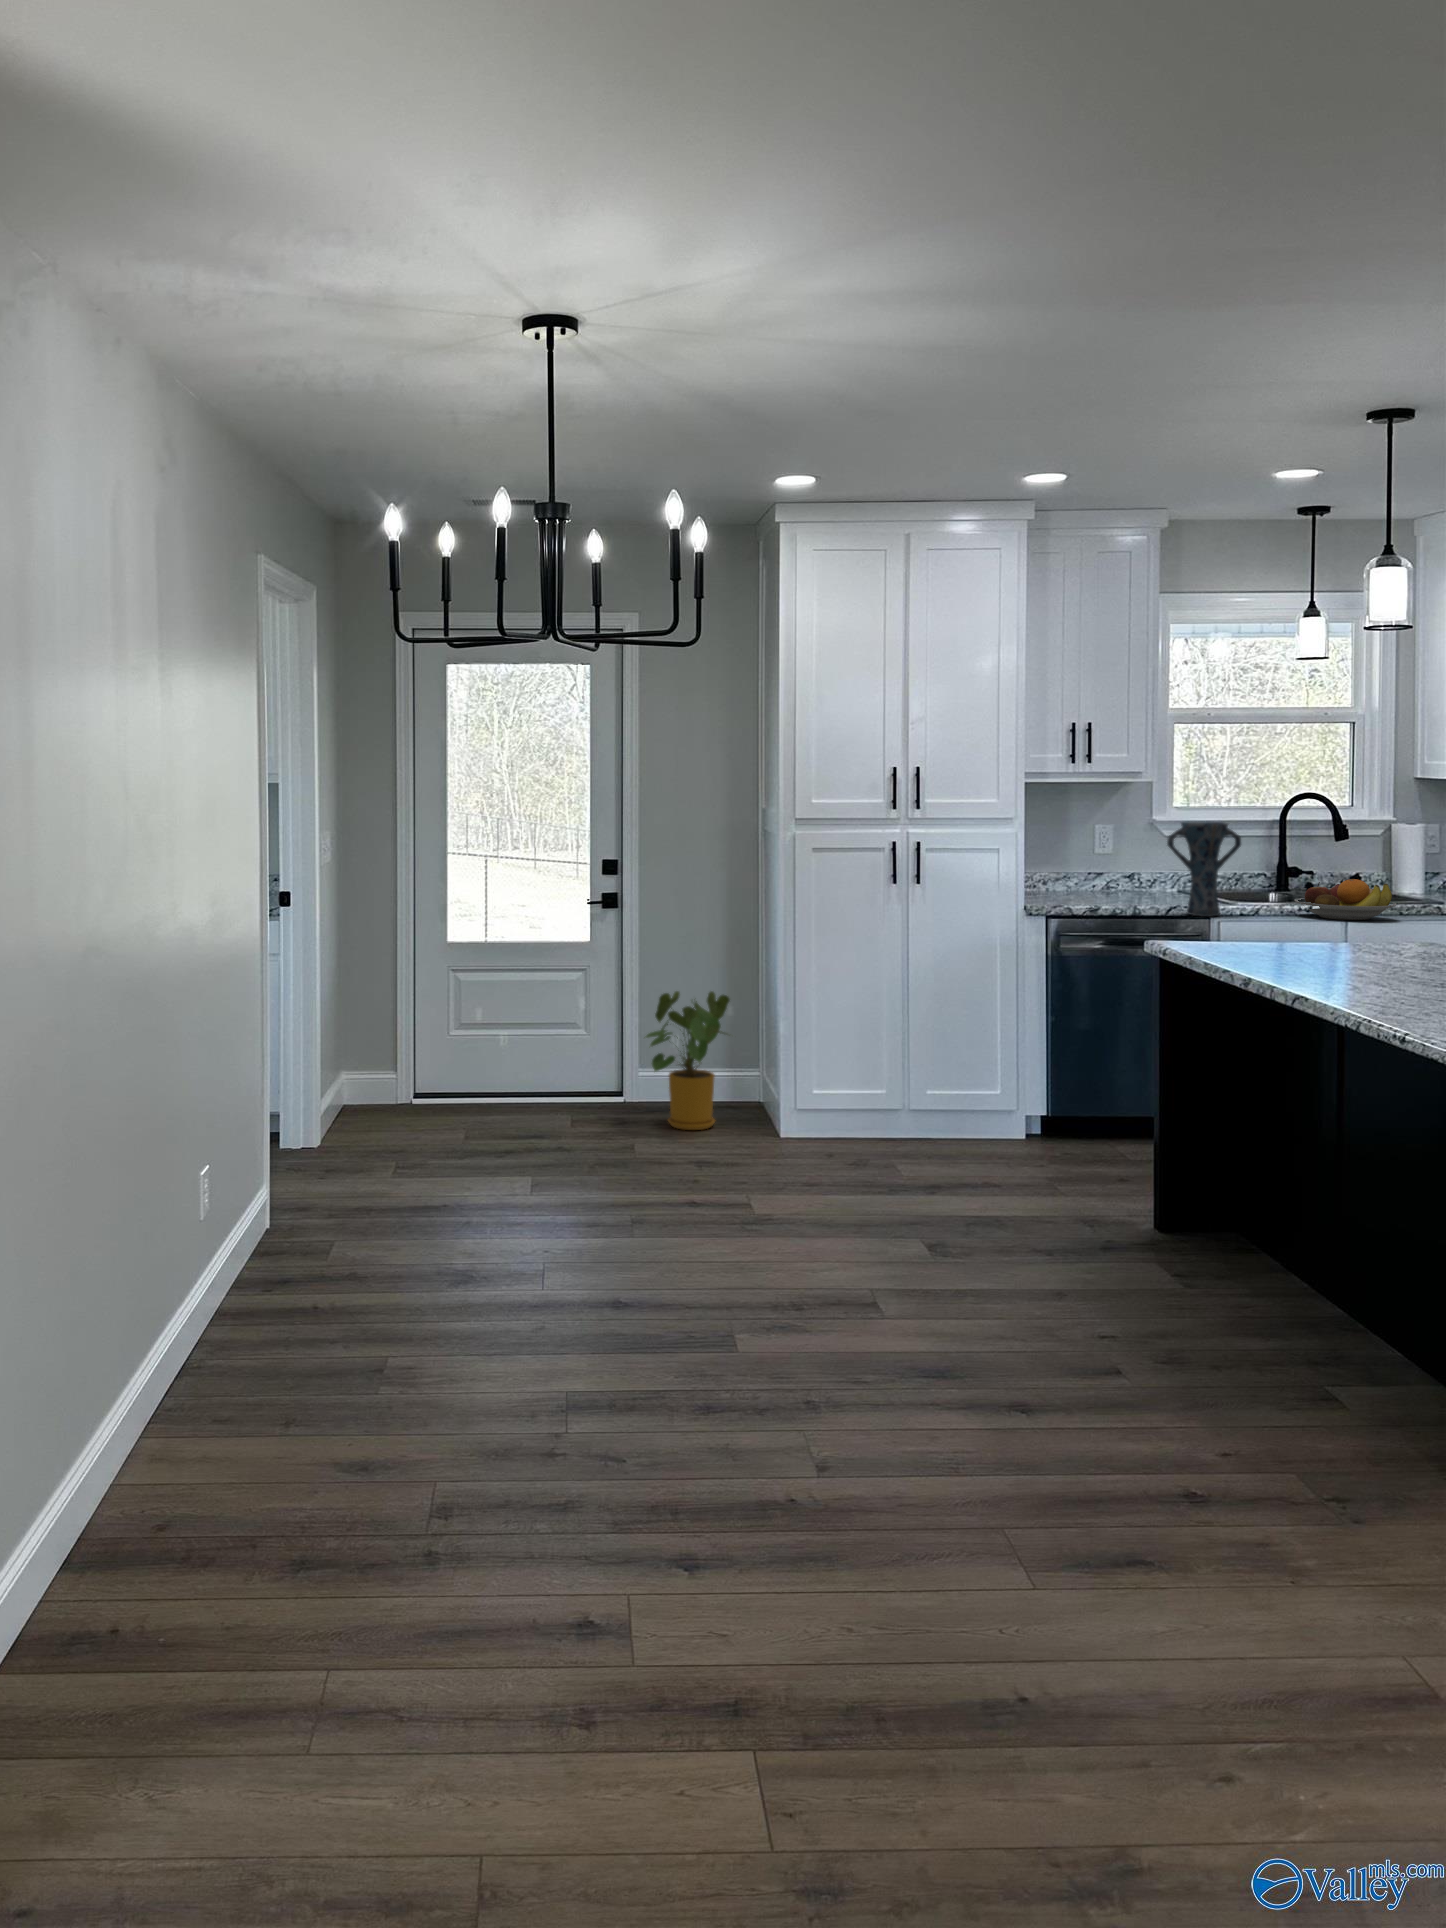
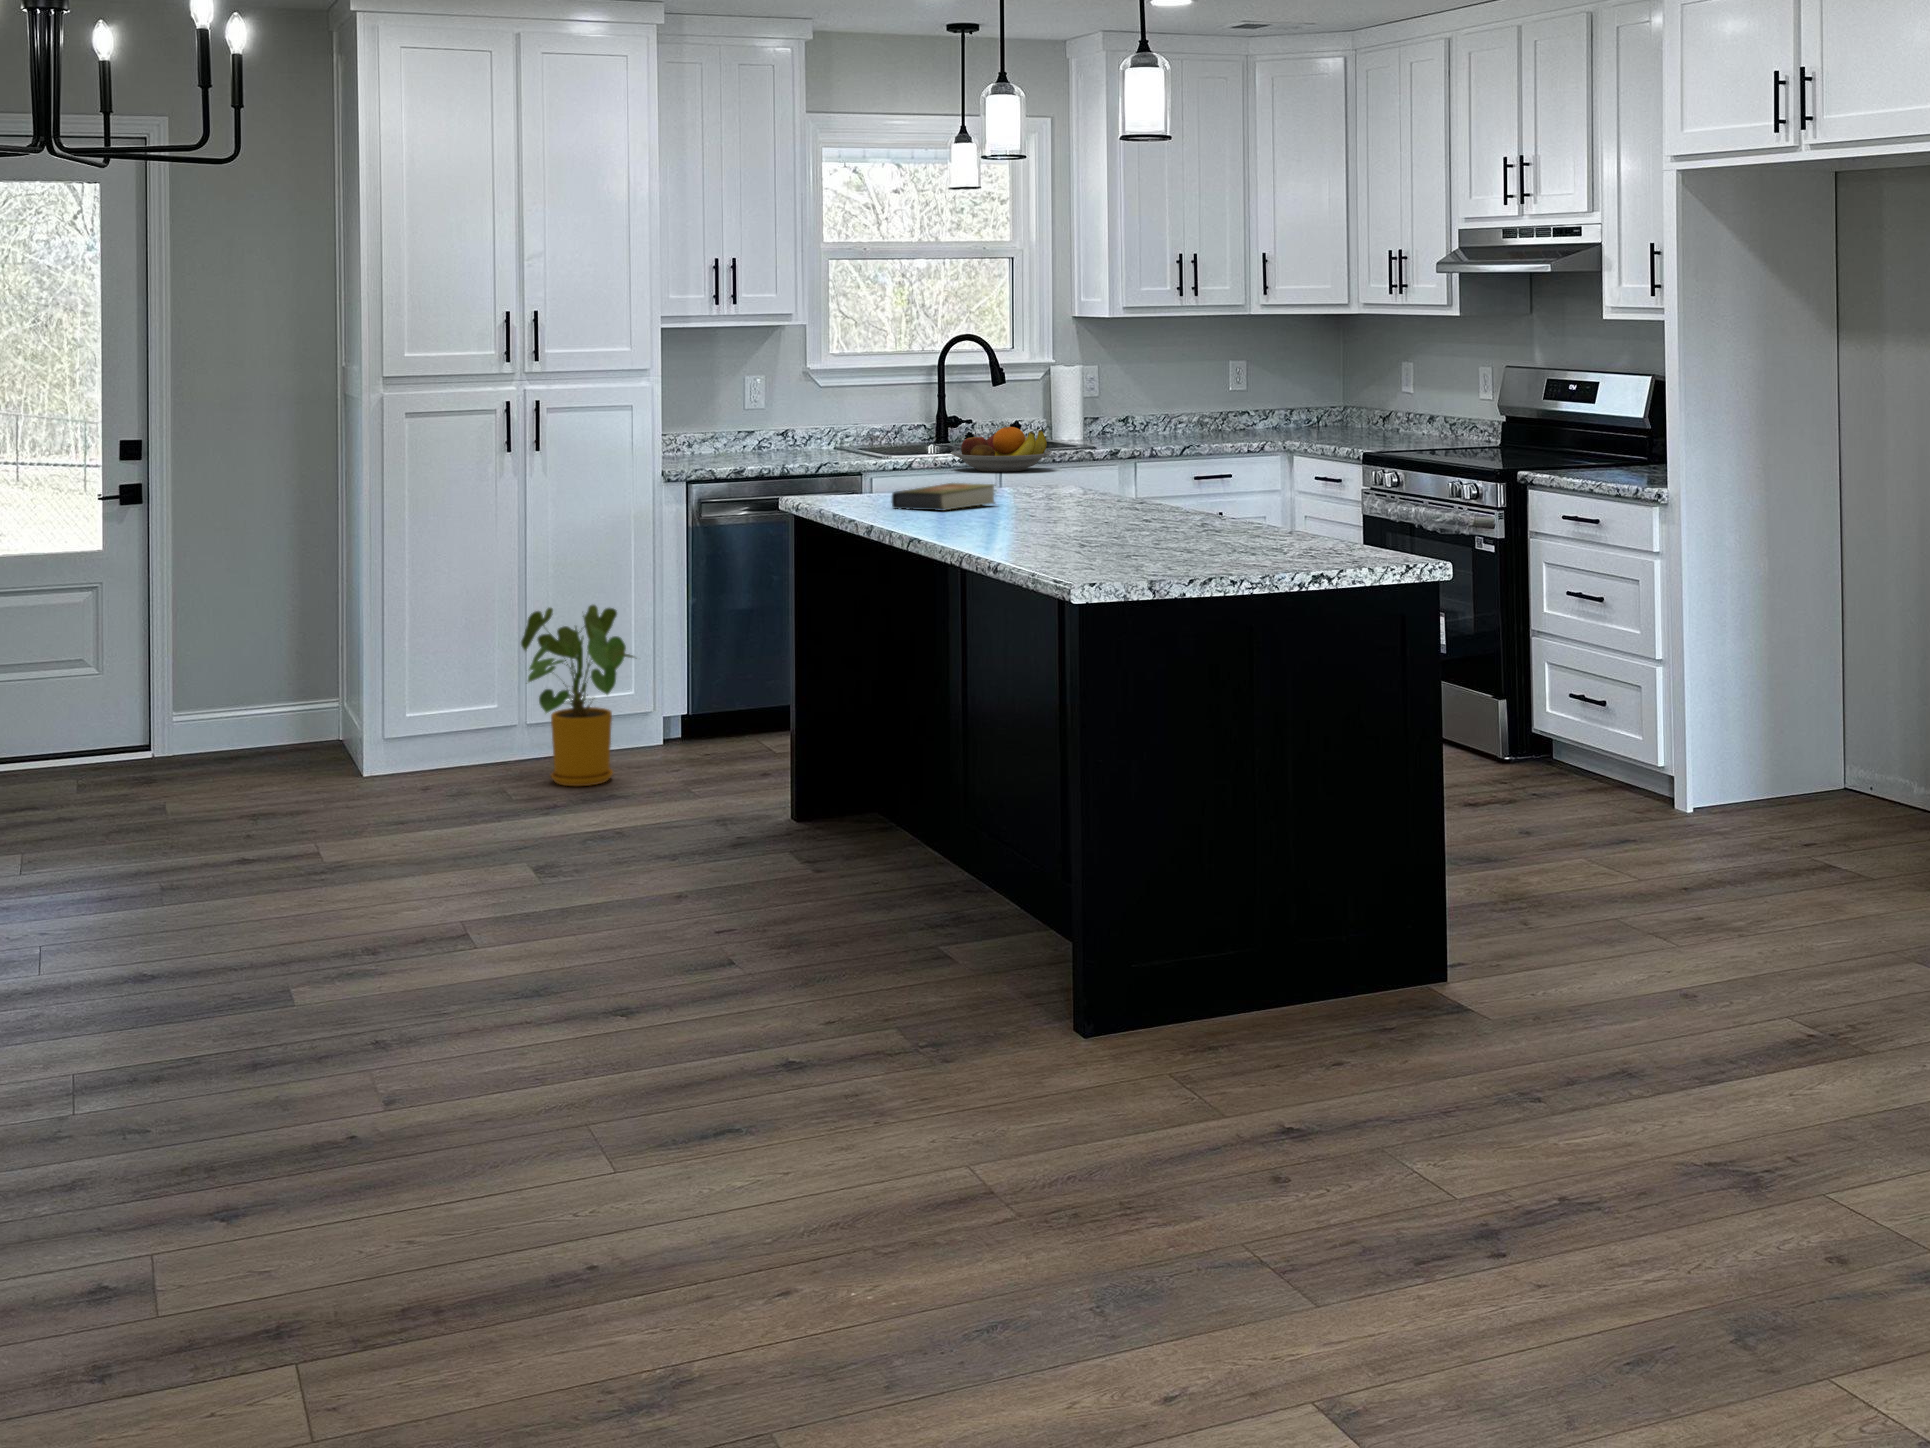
vase: present [1167,821,1241,917] -> none [814,368,893,475]
book: none [1258,935,1363,962] -> present [892,483,995,510]
house plant: present [646,991,730,1130] -> present [521,605,634,786]

